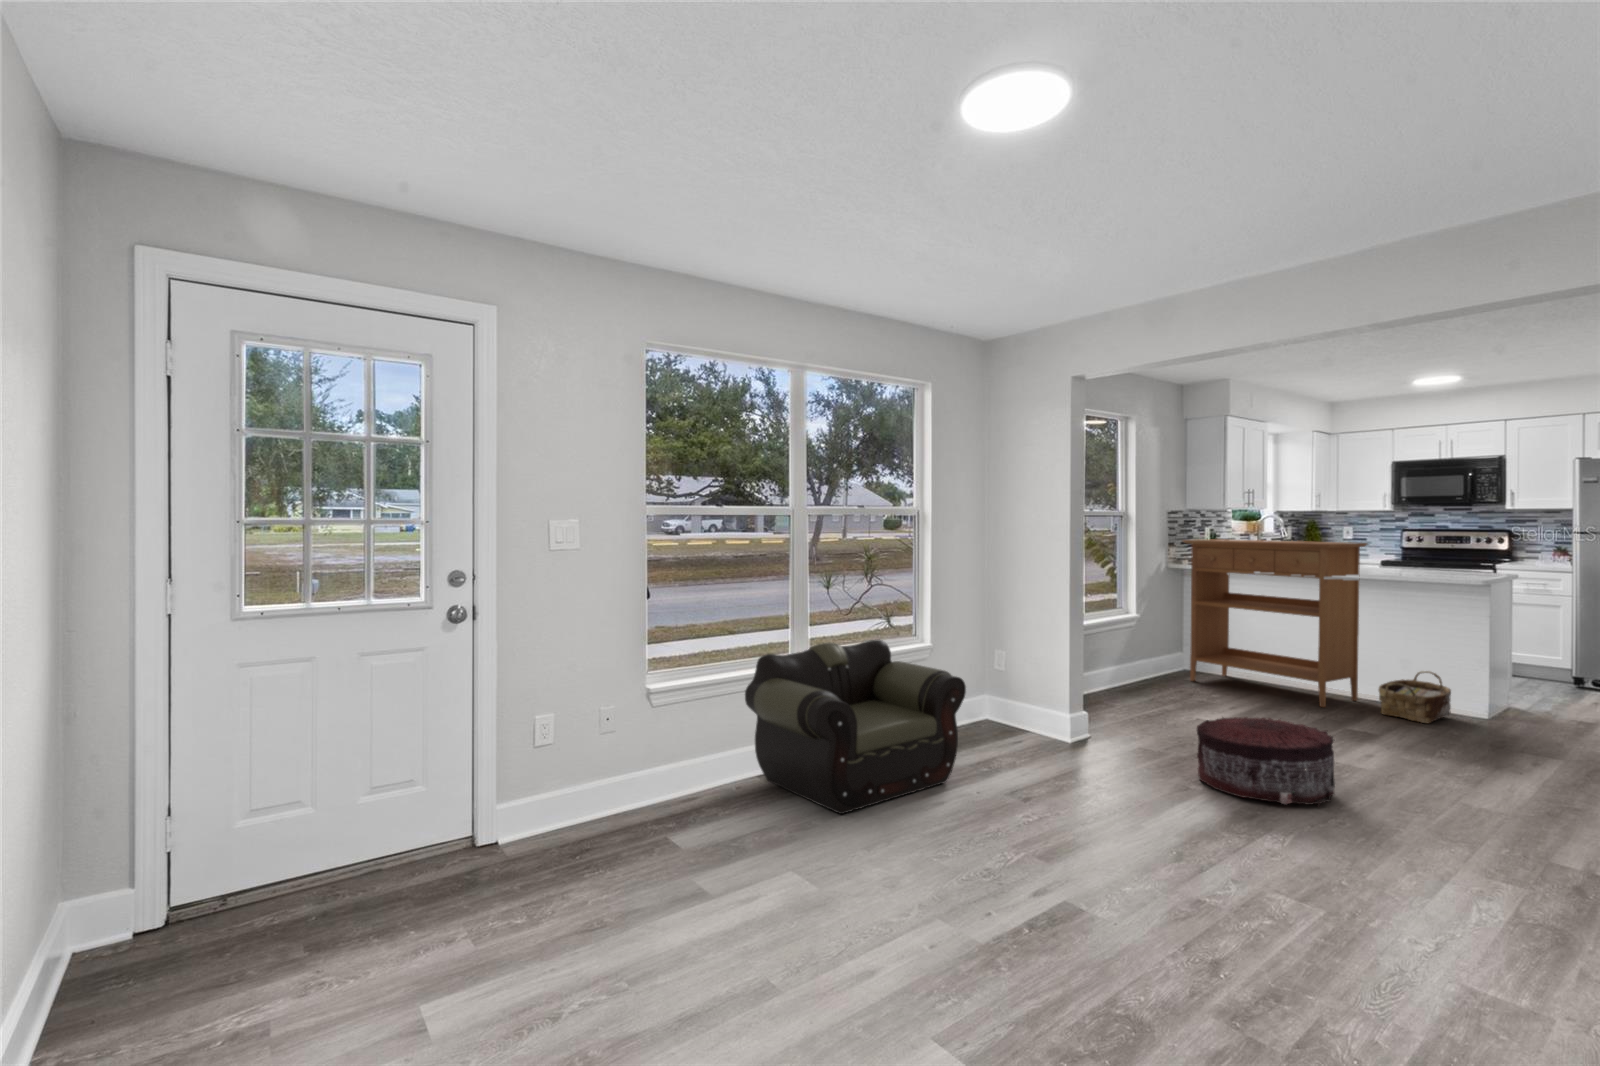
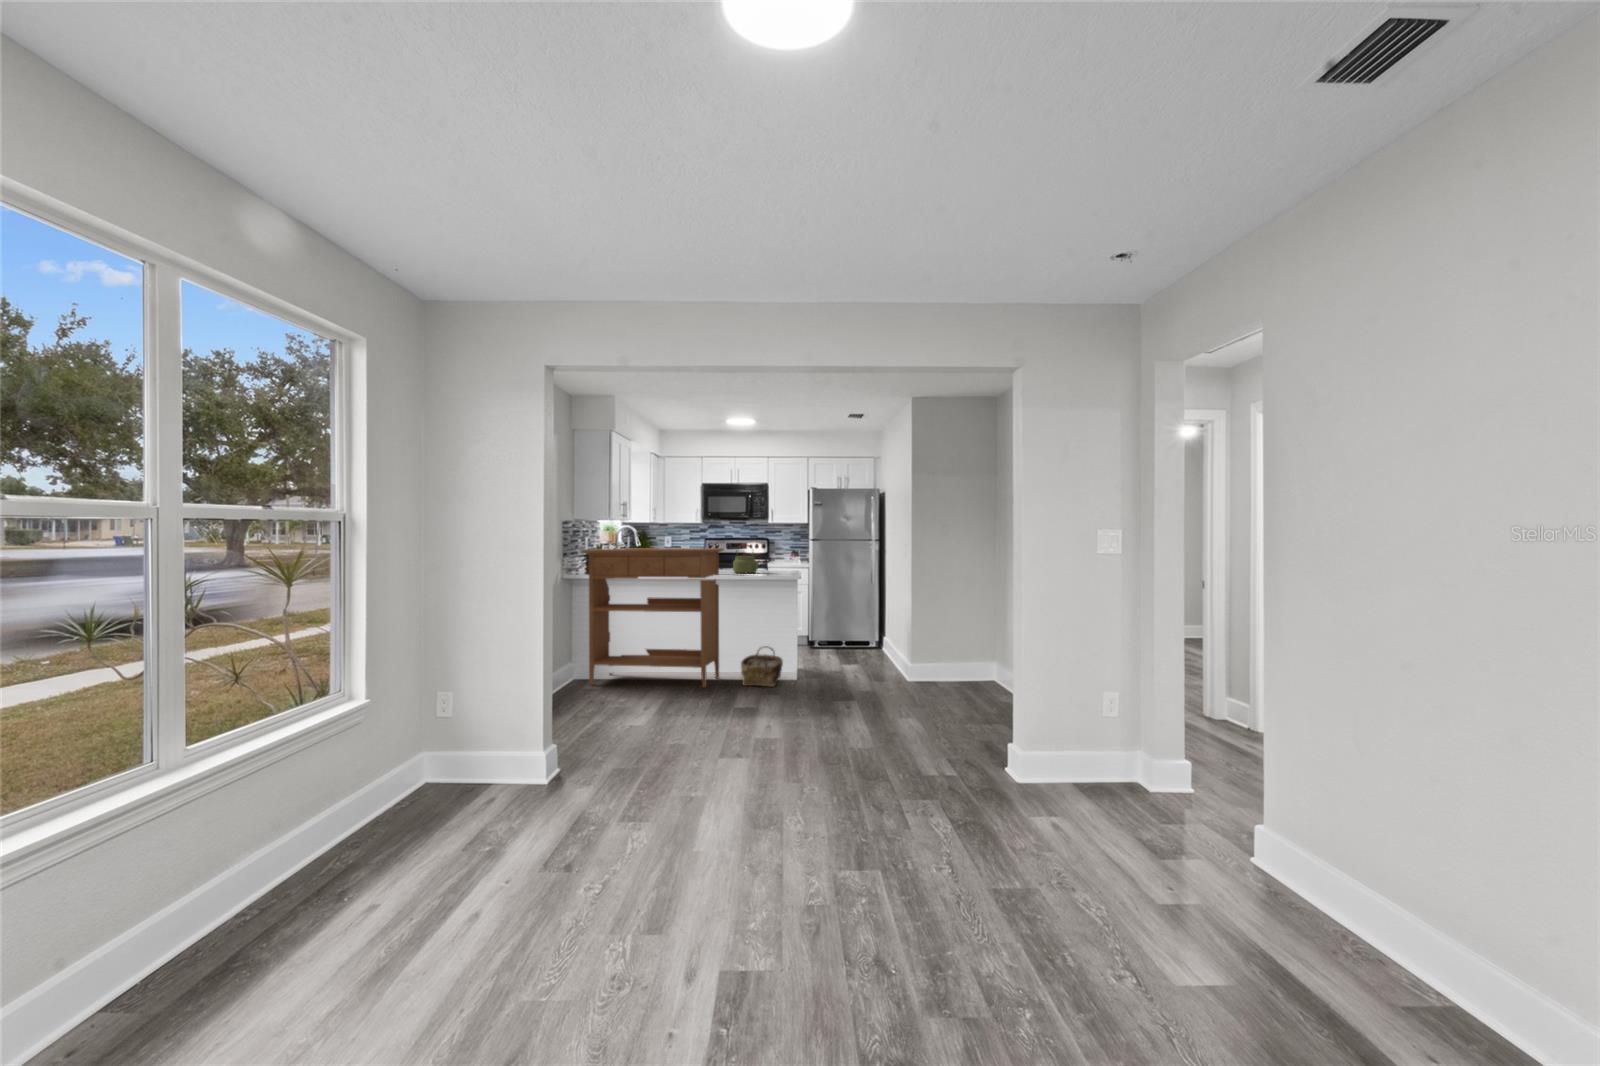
kettle: none [1387,539,1427,576] -> present [733,545,759,573]
armchair: present [745,640,966,814] -> none [72,701,465,999]
pouf: present [1197,717,1335,805] -> none [680,704,794,786]

